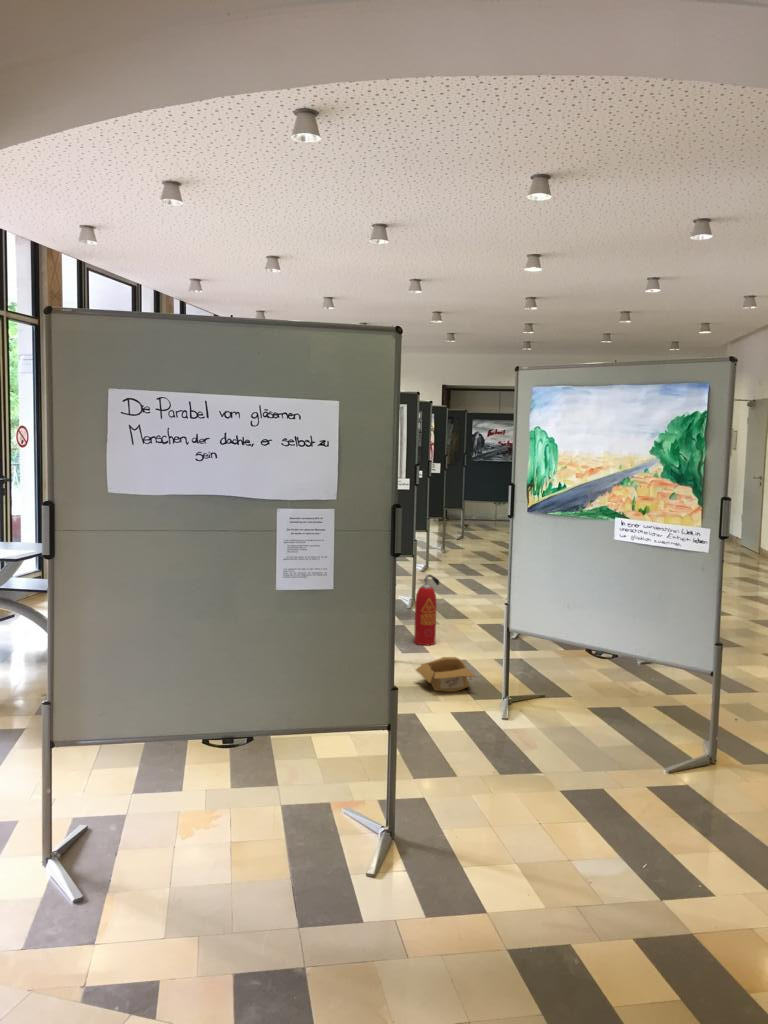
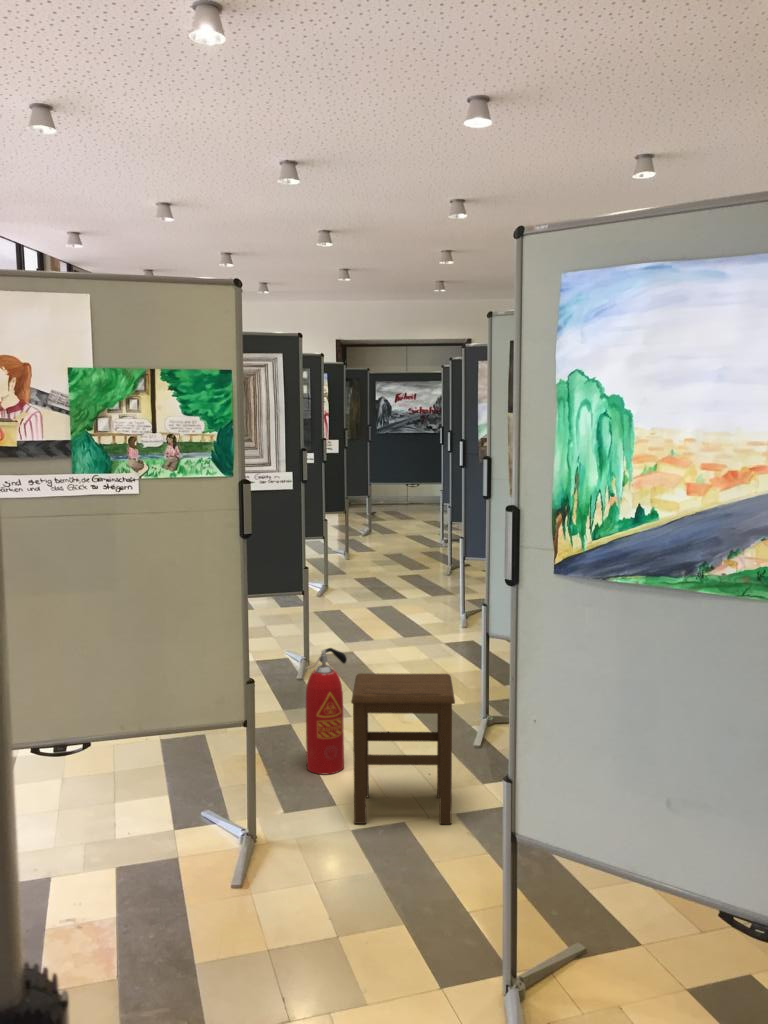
stool: none [440,584,496,664] -> present [351,673,455,824]
cardboard box: present [416,657,475,691] -> none [306,841,435,941]

